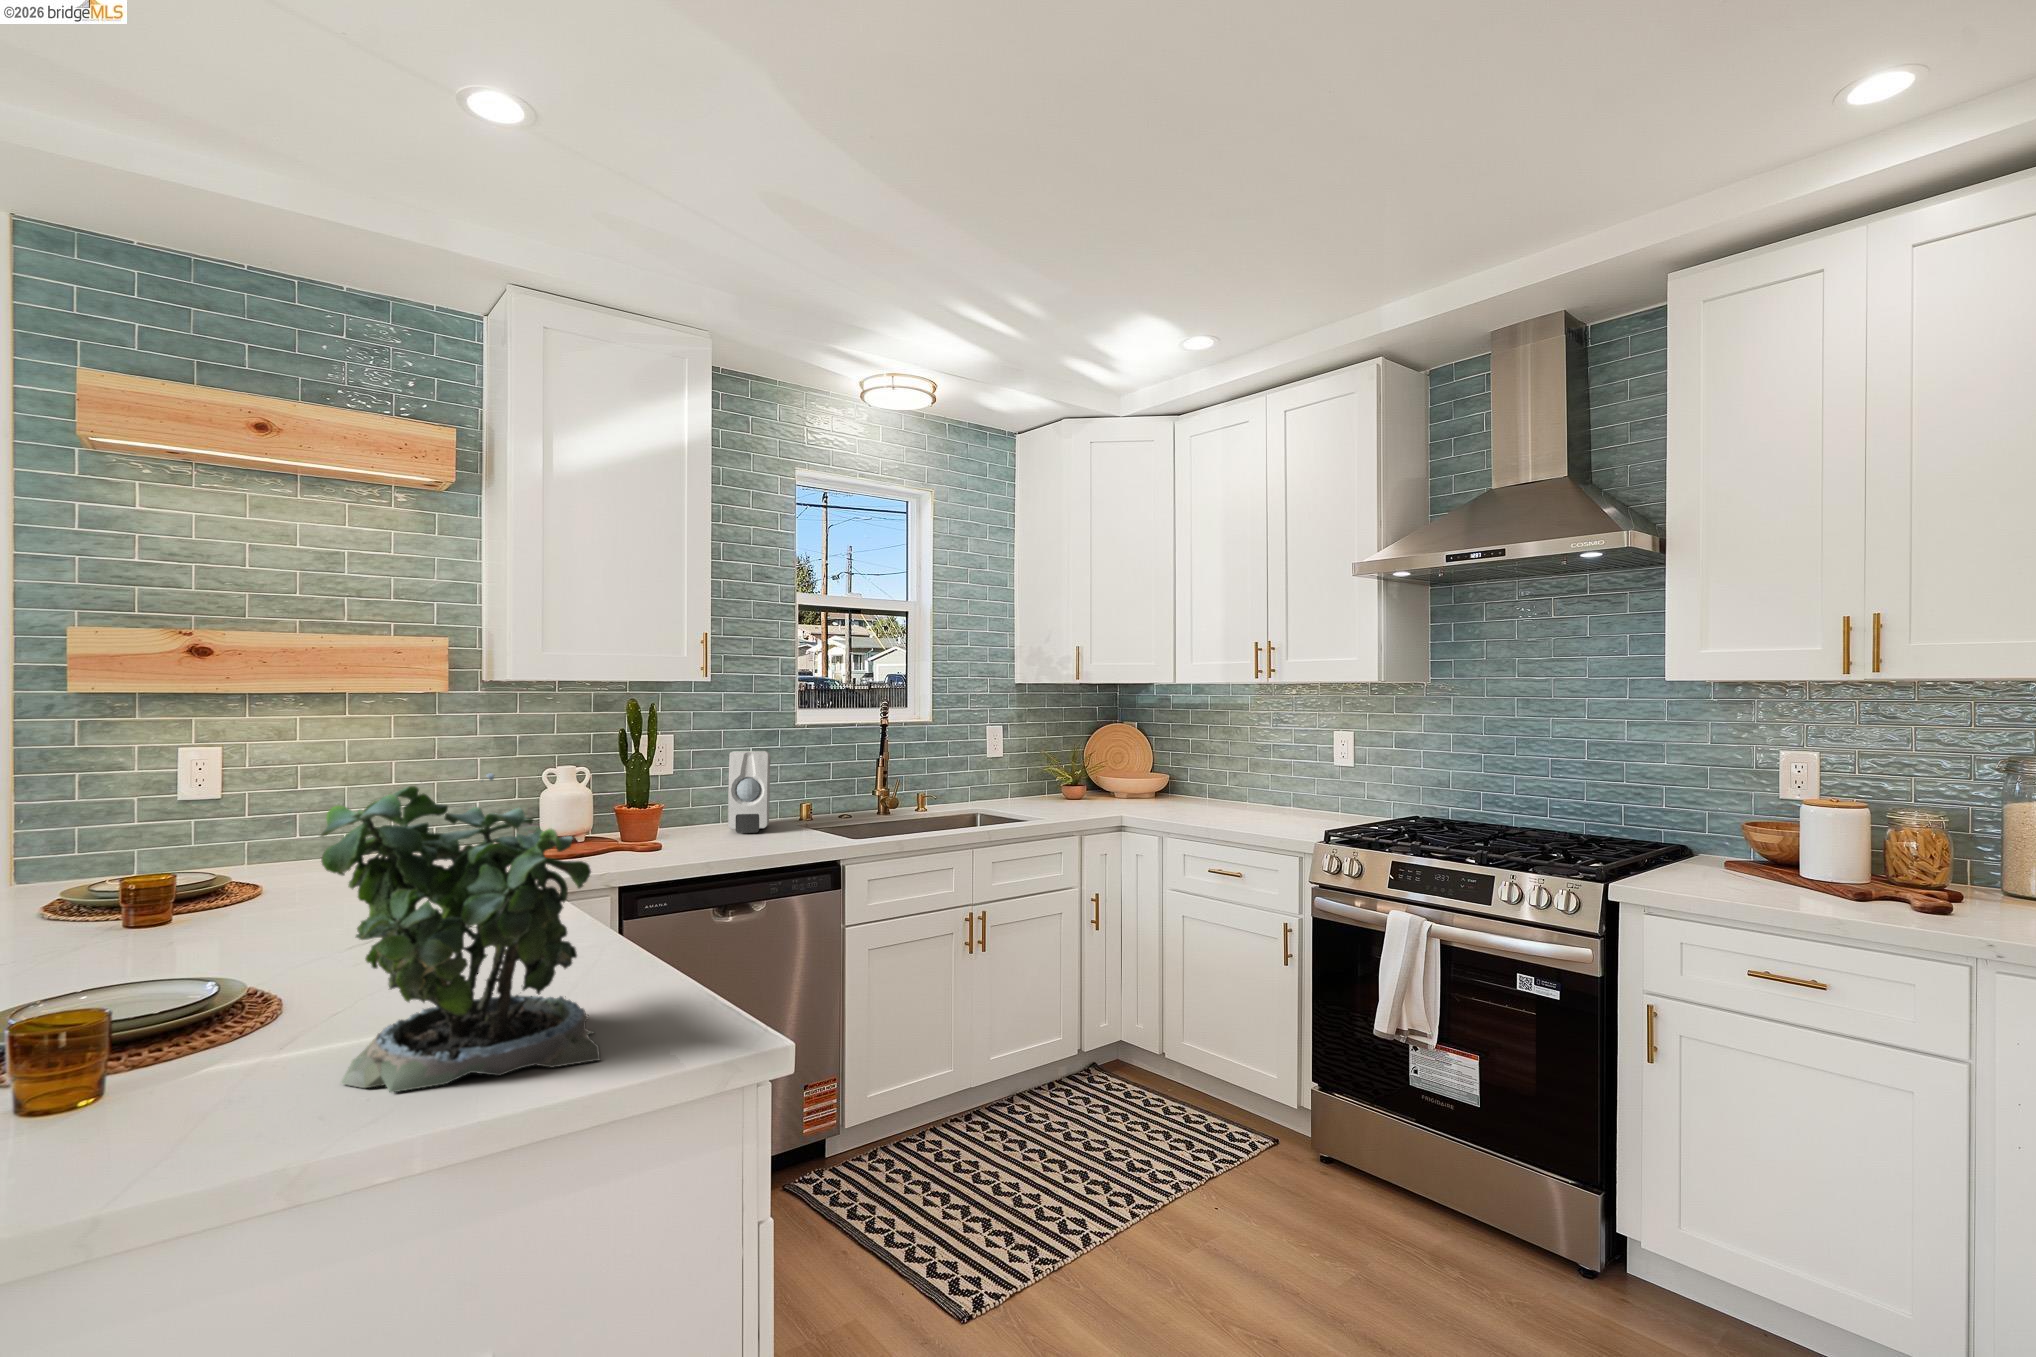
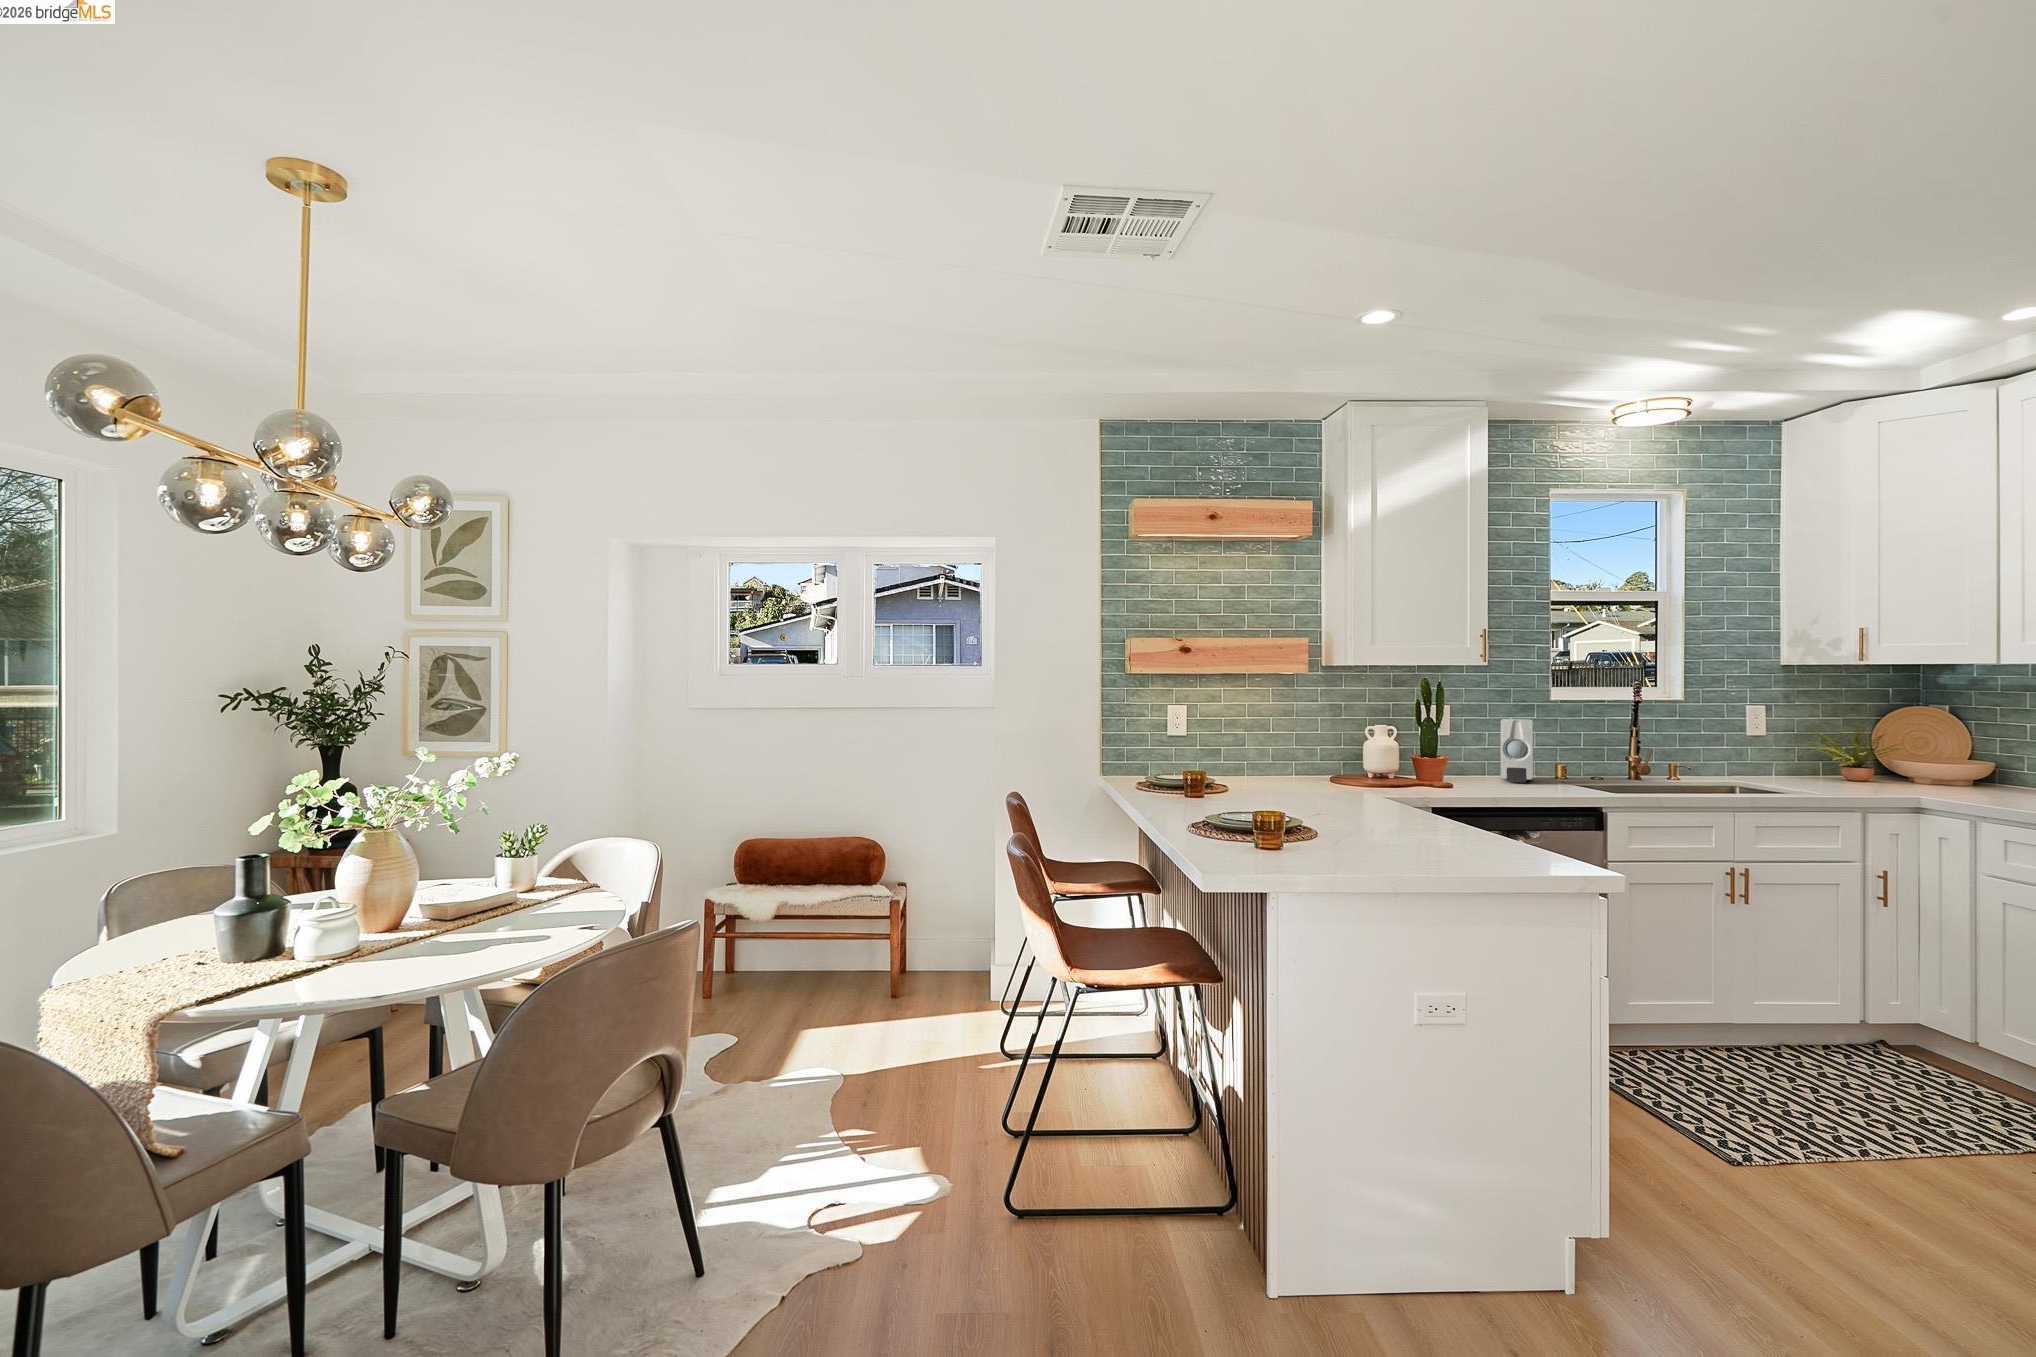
potted plant: present [320,773,600,1092] -> none [1347,704,1486,849]

